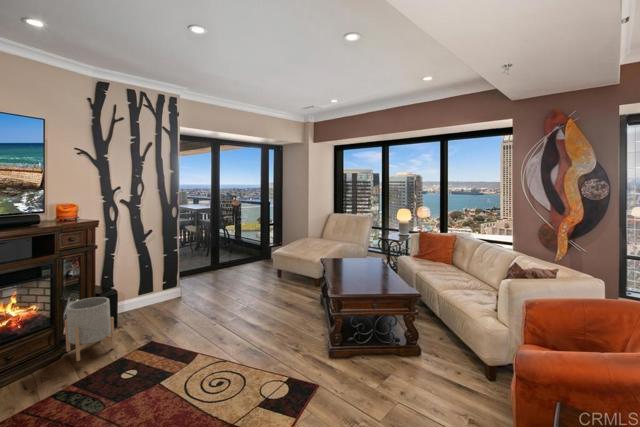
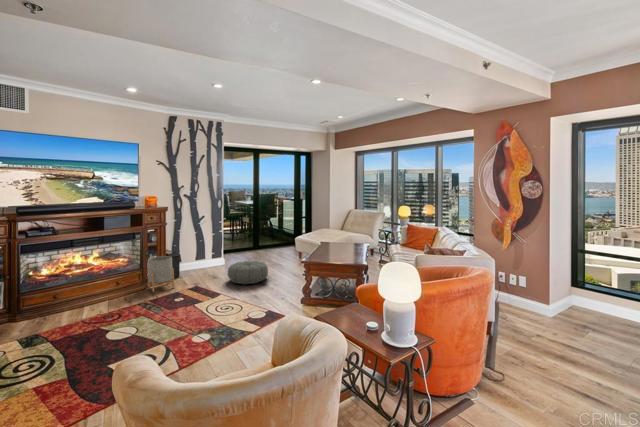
pouf: none [199,292,258,330] -> present [228,261,268,284]

